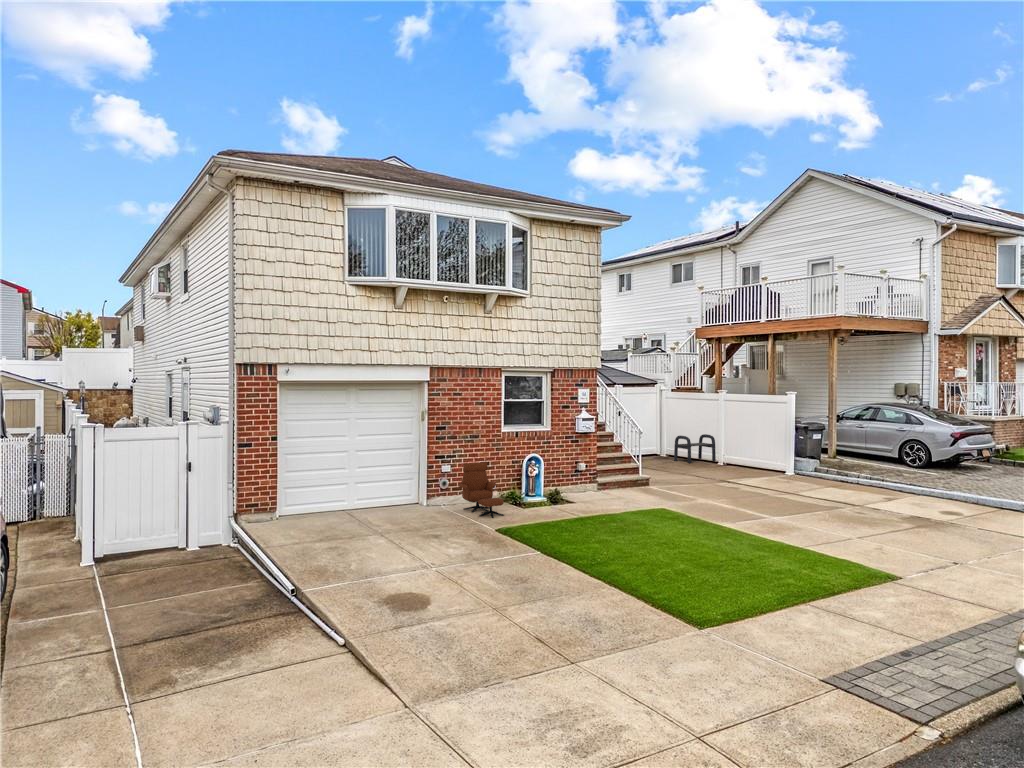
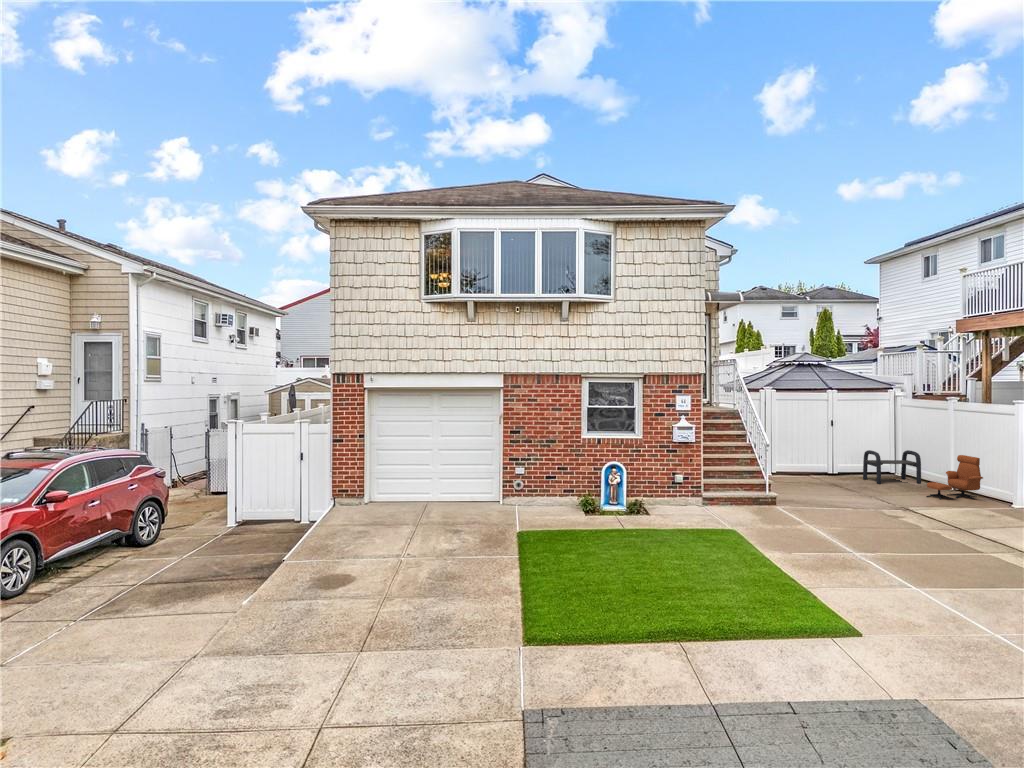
lounge chair: present [458,462,503,518] -> present [927,455,983,500]

